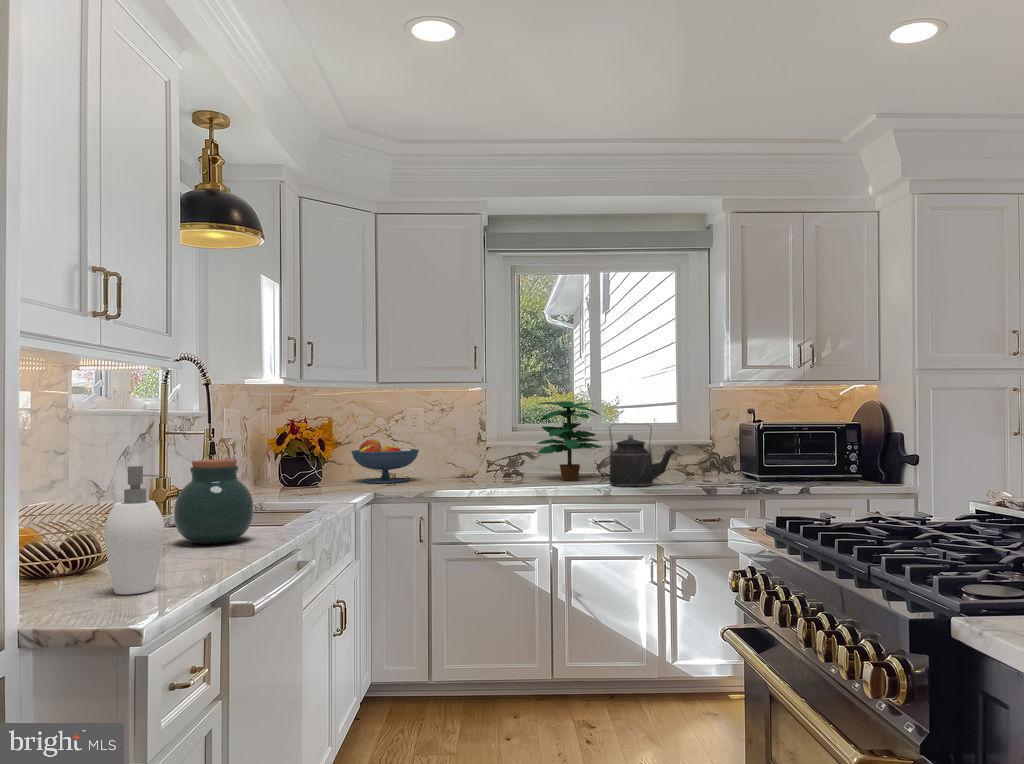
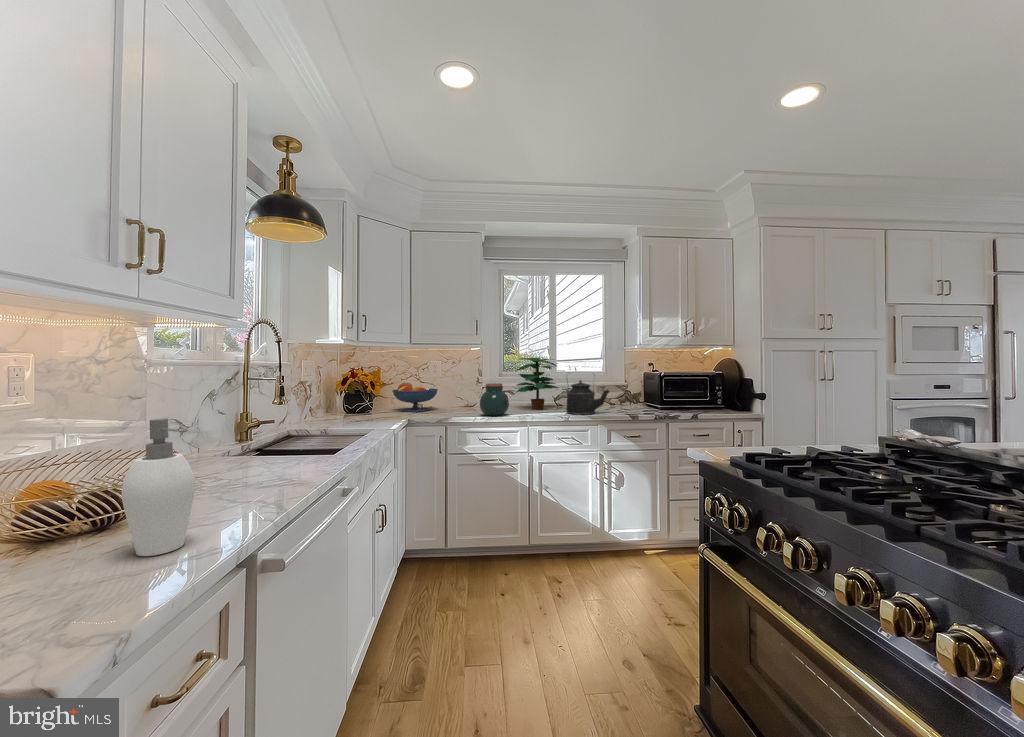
jar: present [174,459,254,544] -> present [480,383,509,416]

